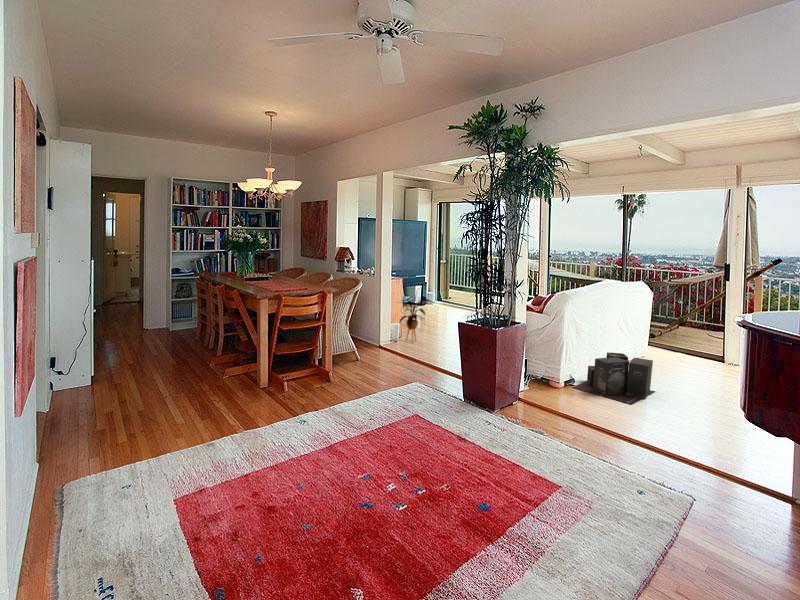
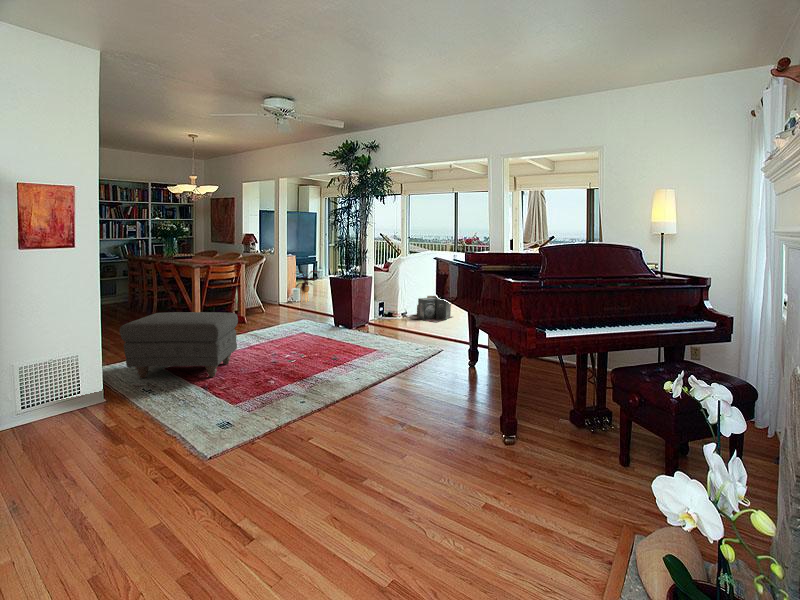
ottoman: none [81,393,298,542] -> present [120,312,238,378]

